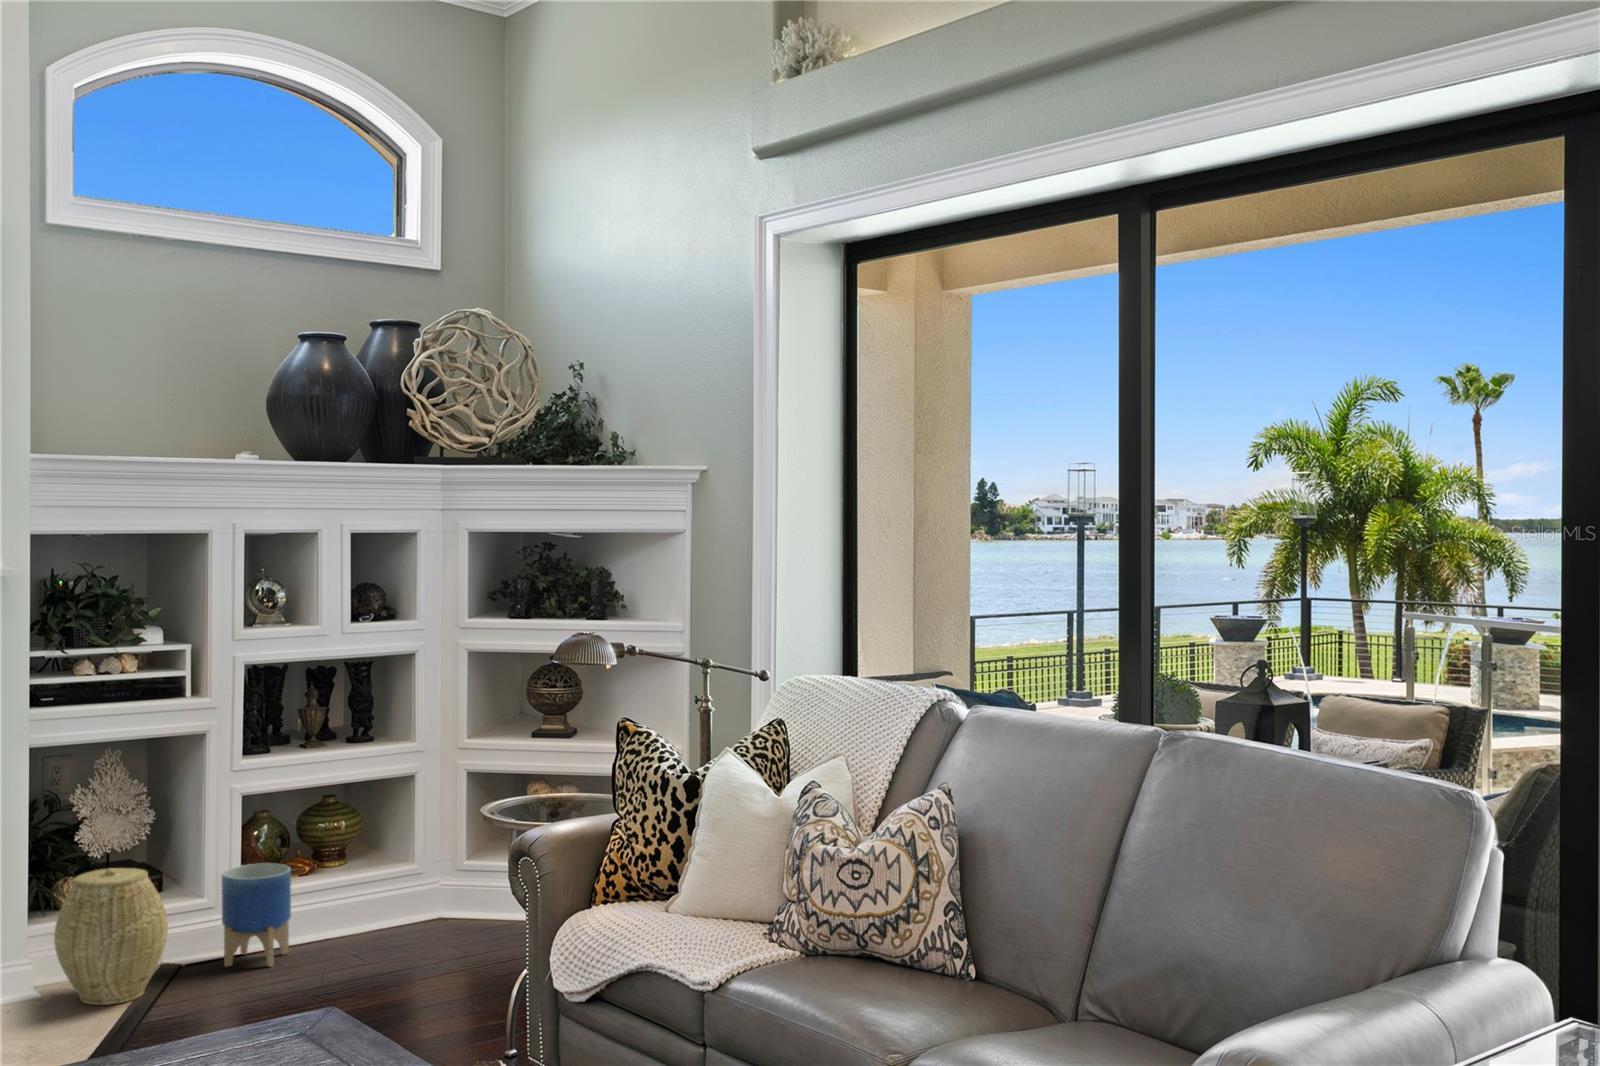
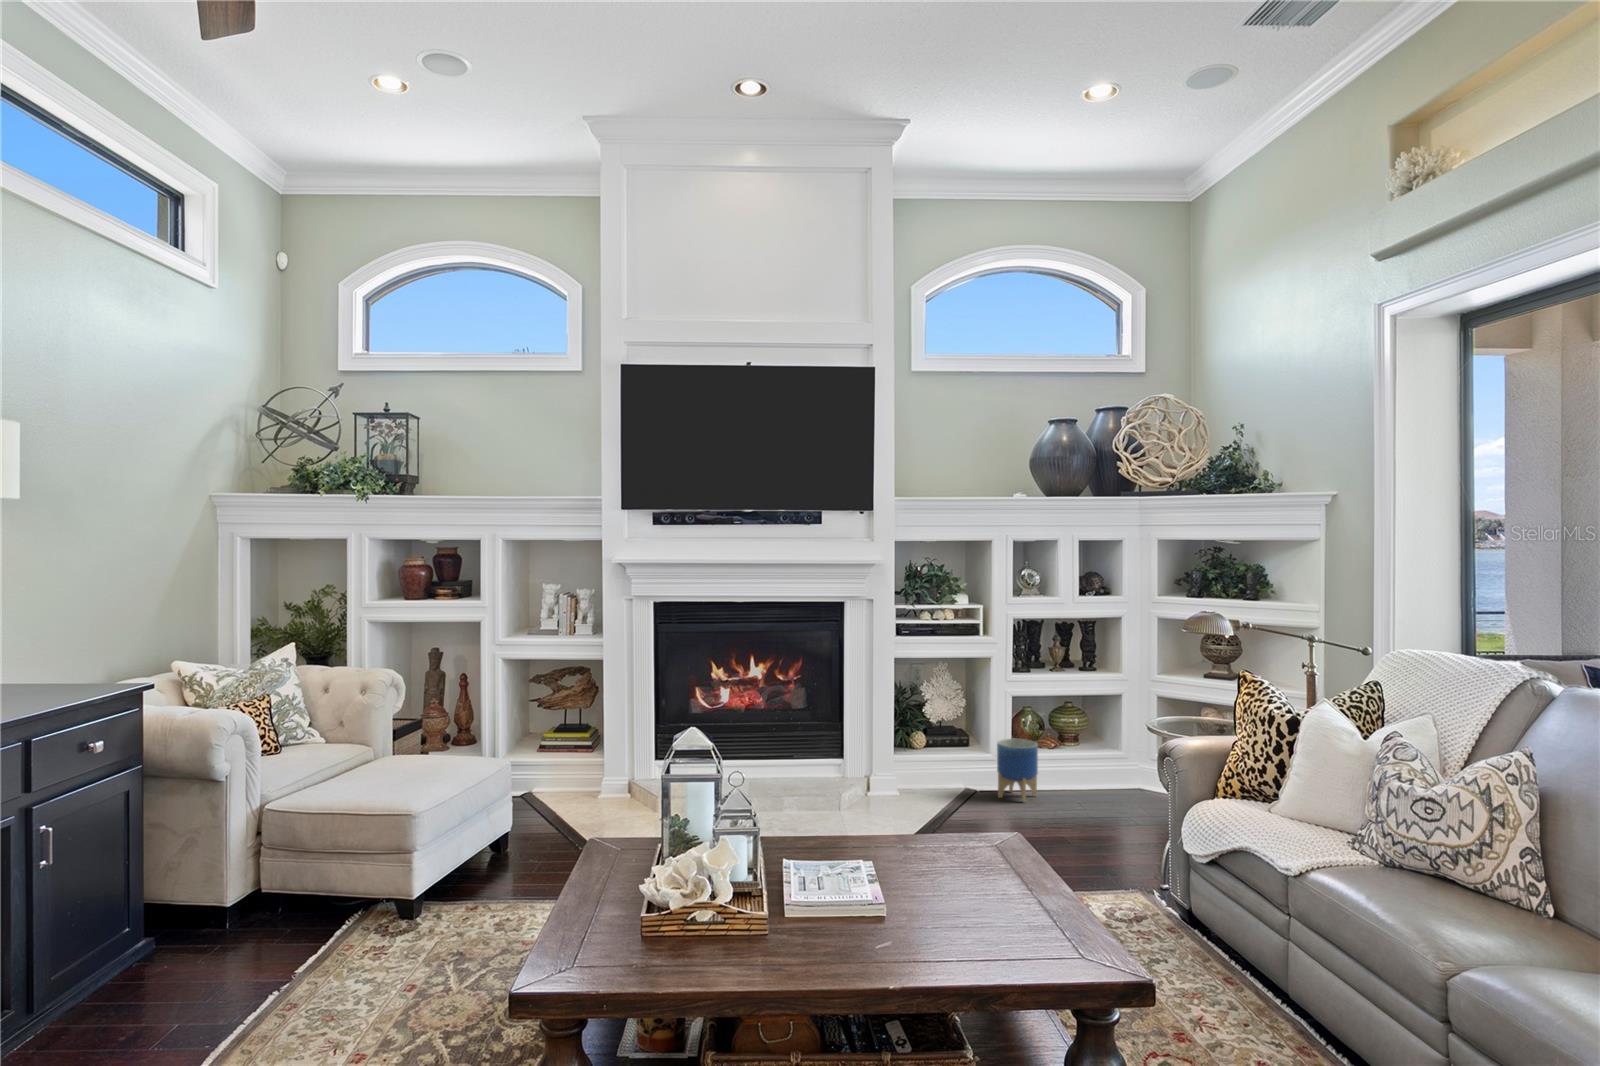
woven basket: present [54,868,168,1005] -> none [904,730,964,808]

